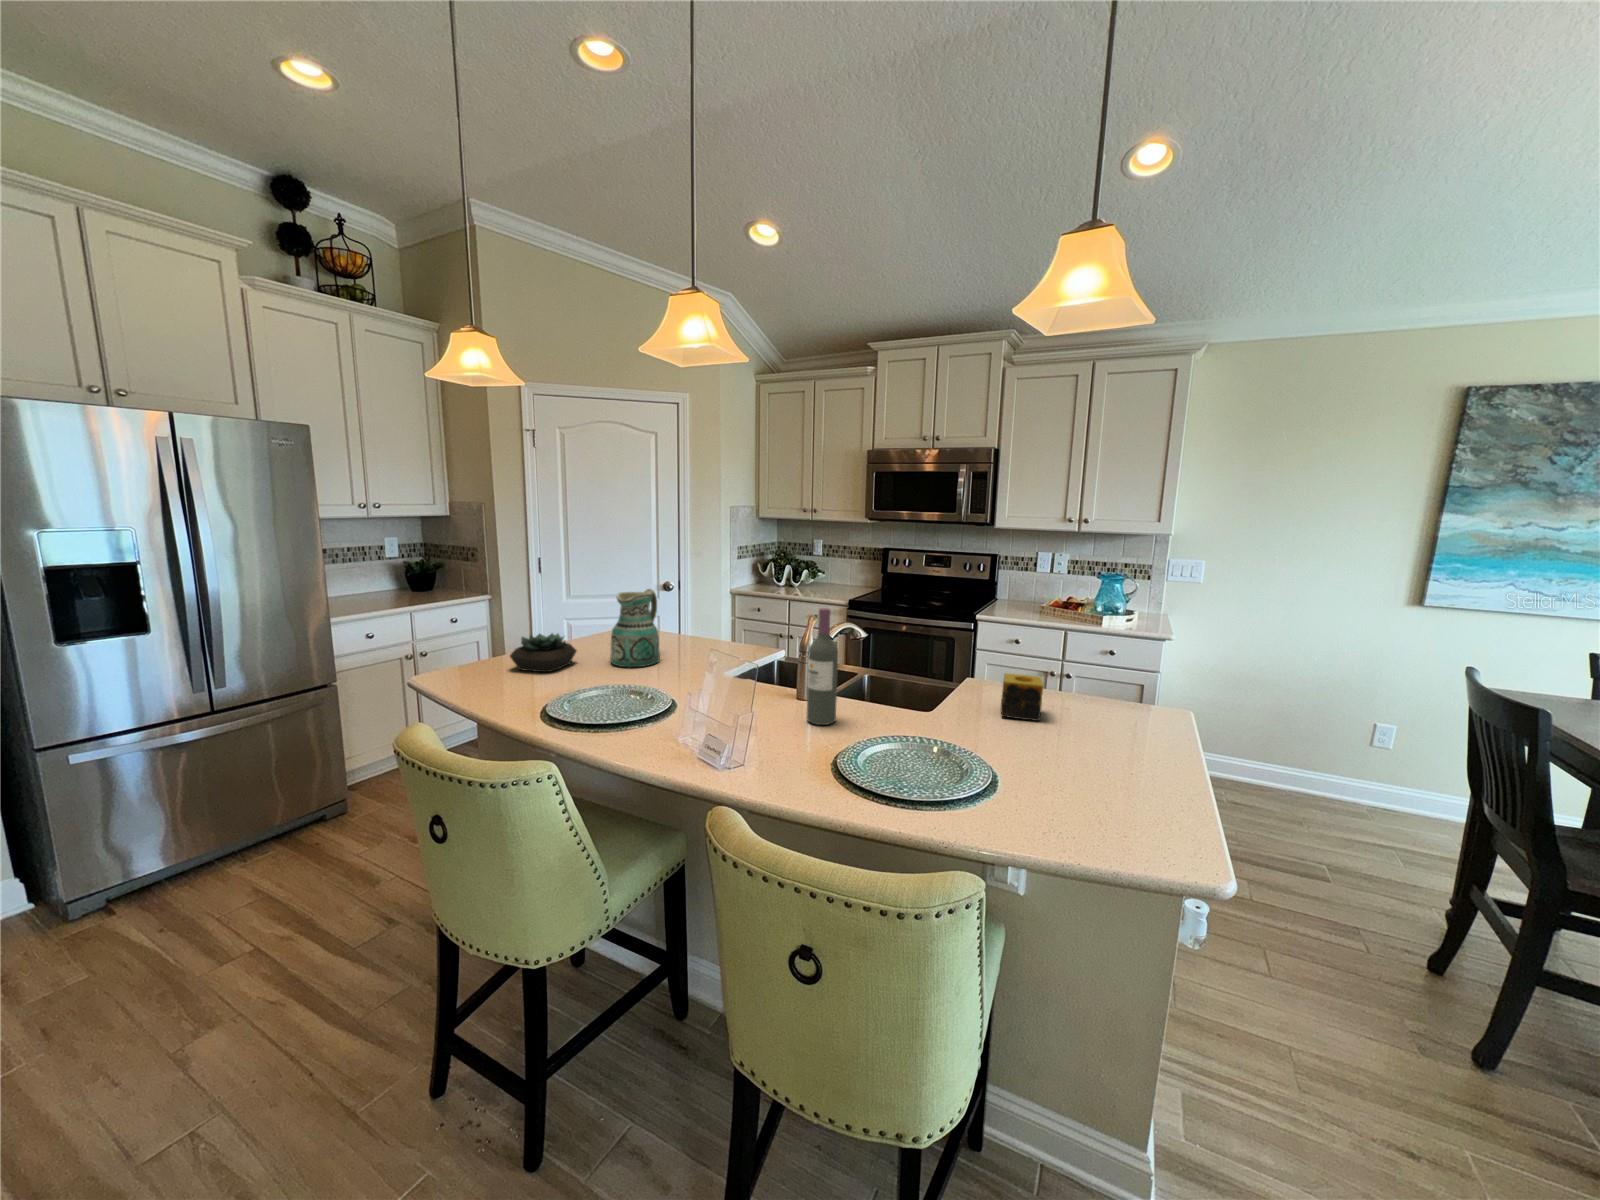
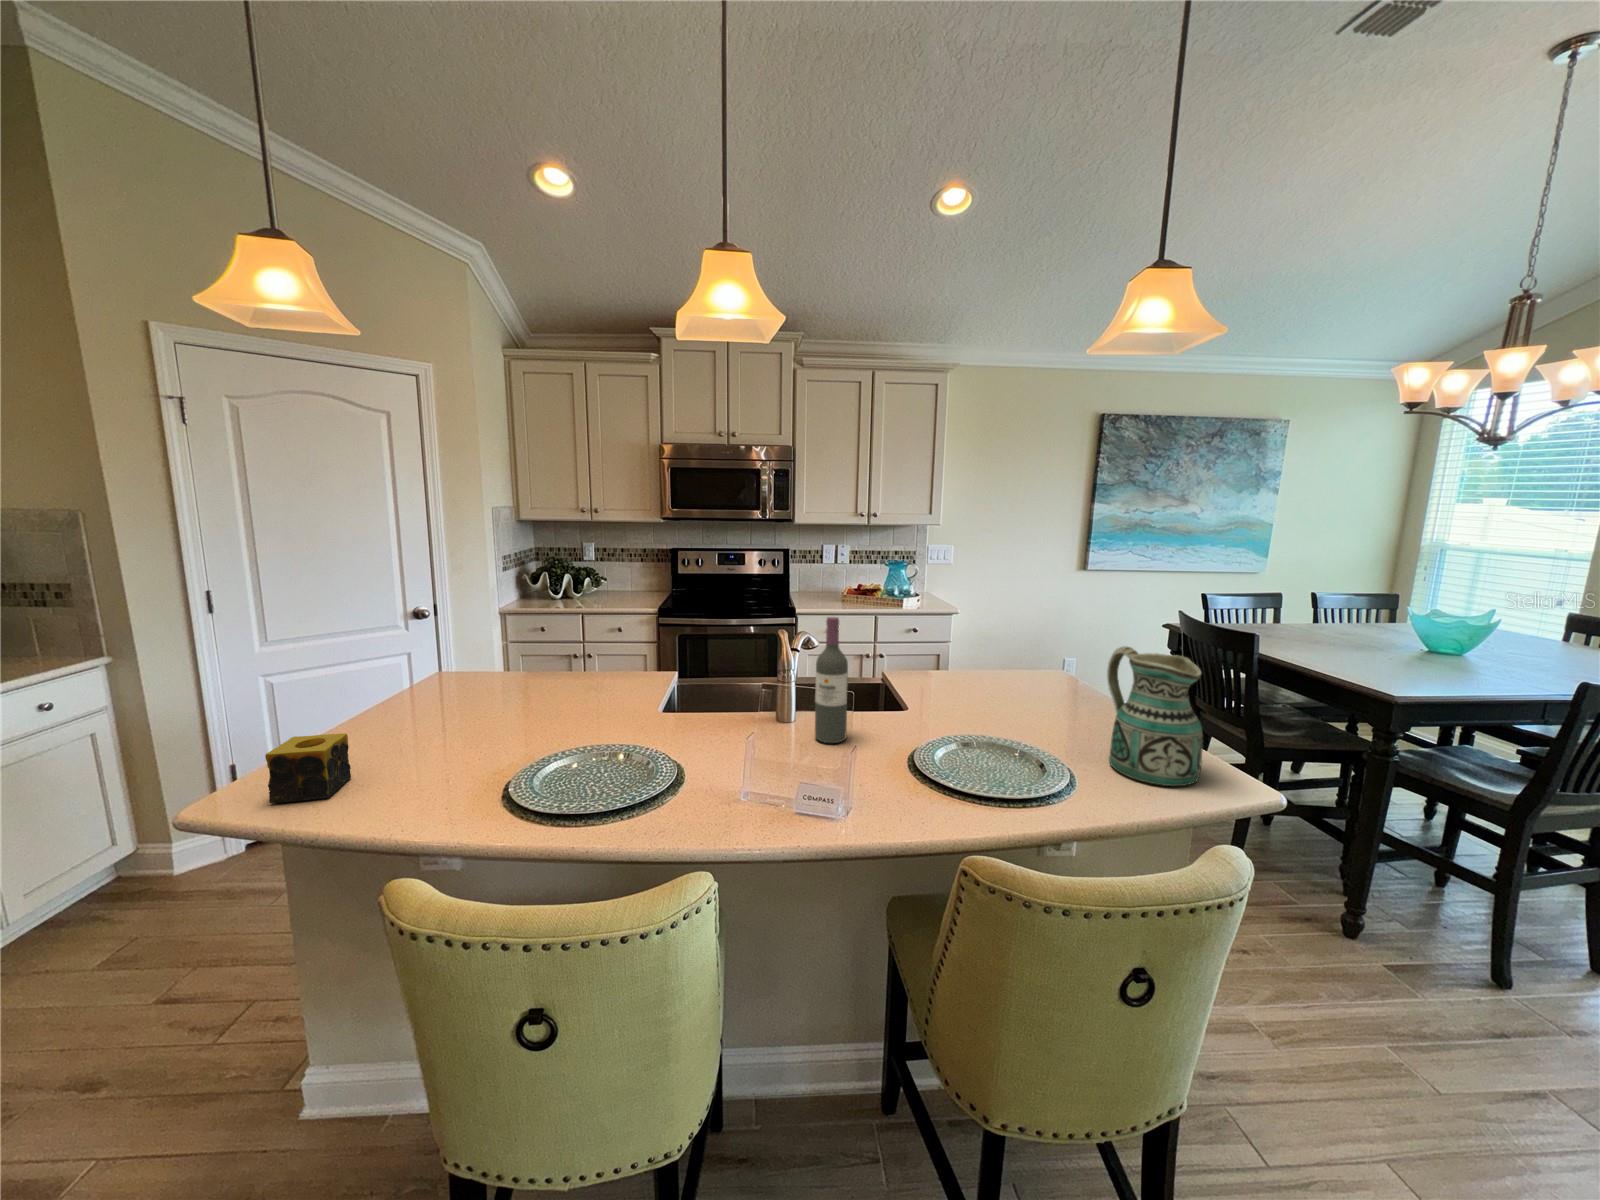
ceramic pitcher: present [610,589,660,667] -> present [1107,647,1203,786]
succulent plant: present [510,633,577,672] -> none [329,694,431,758]
candle: present [1001,673,1043,721] -> present [265,733,351,803]

